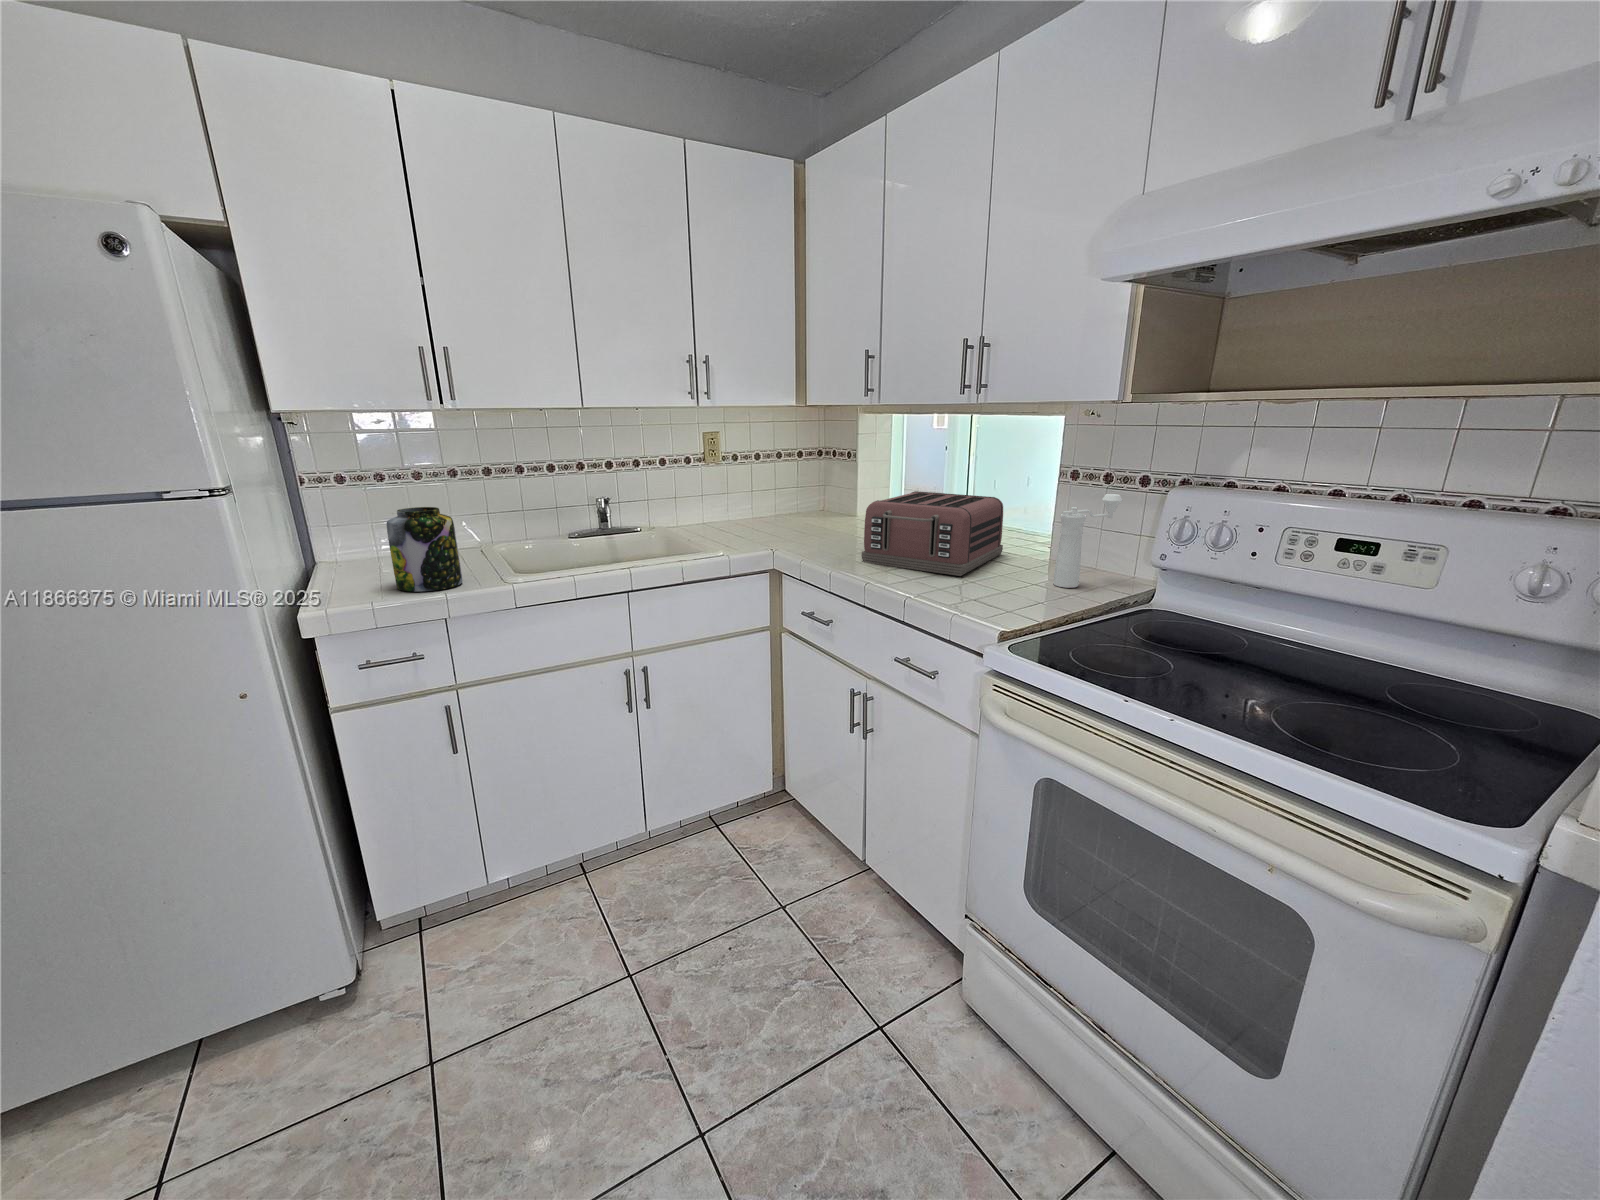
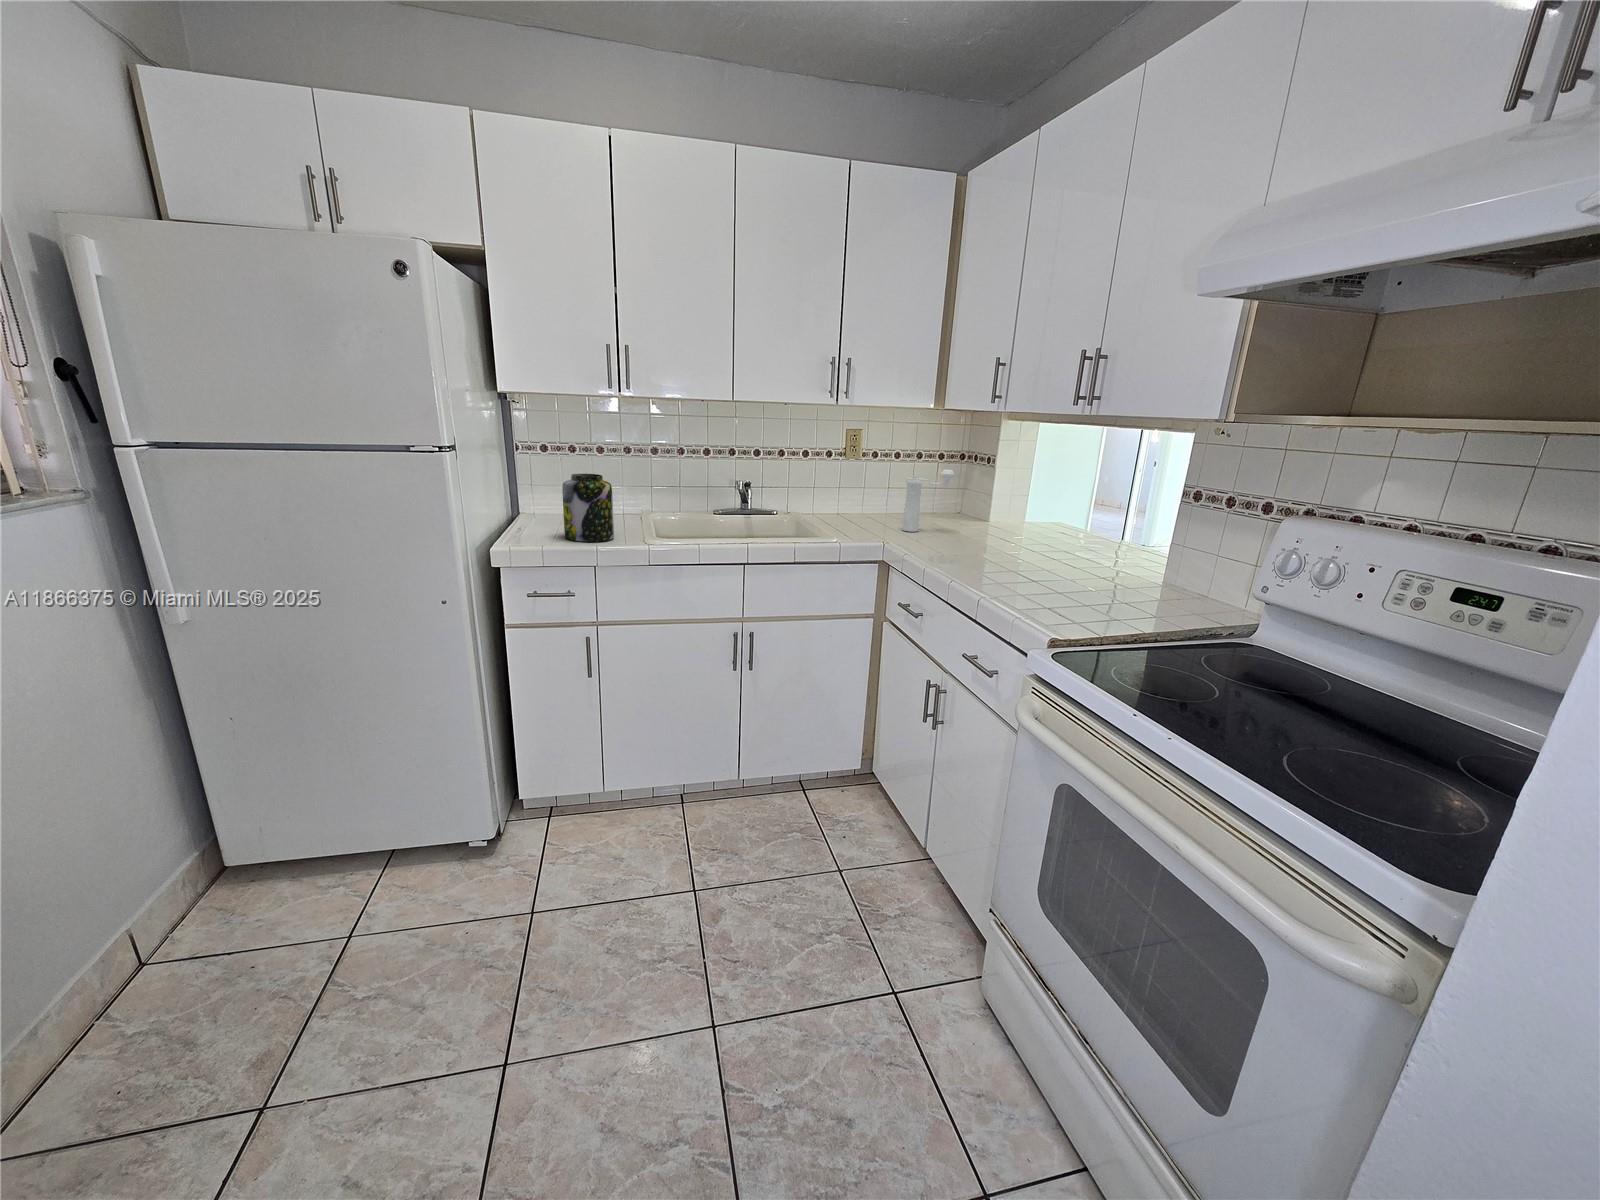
toaster: present [861,491,1003,576] -> none [959,500,1116,585]
pepper mill: present [1053,494,1122,588] -> present [902,470,954,532]

